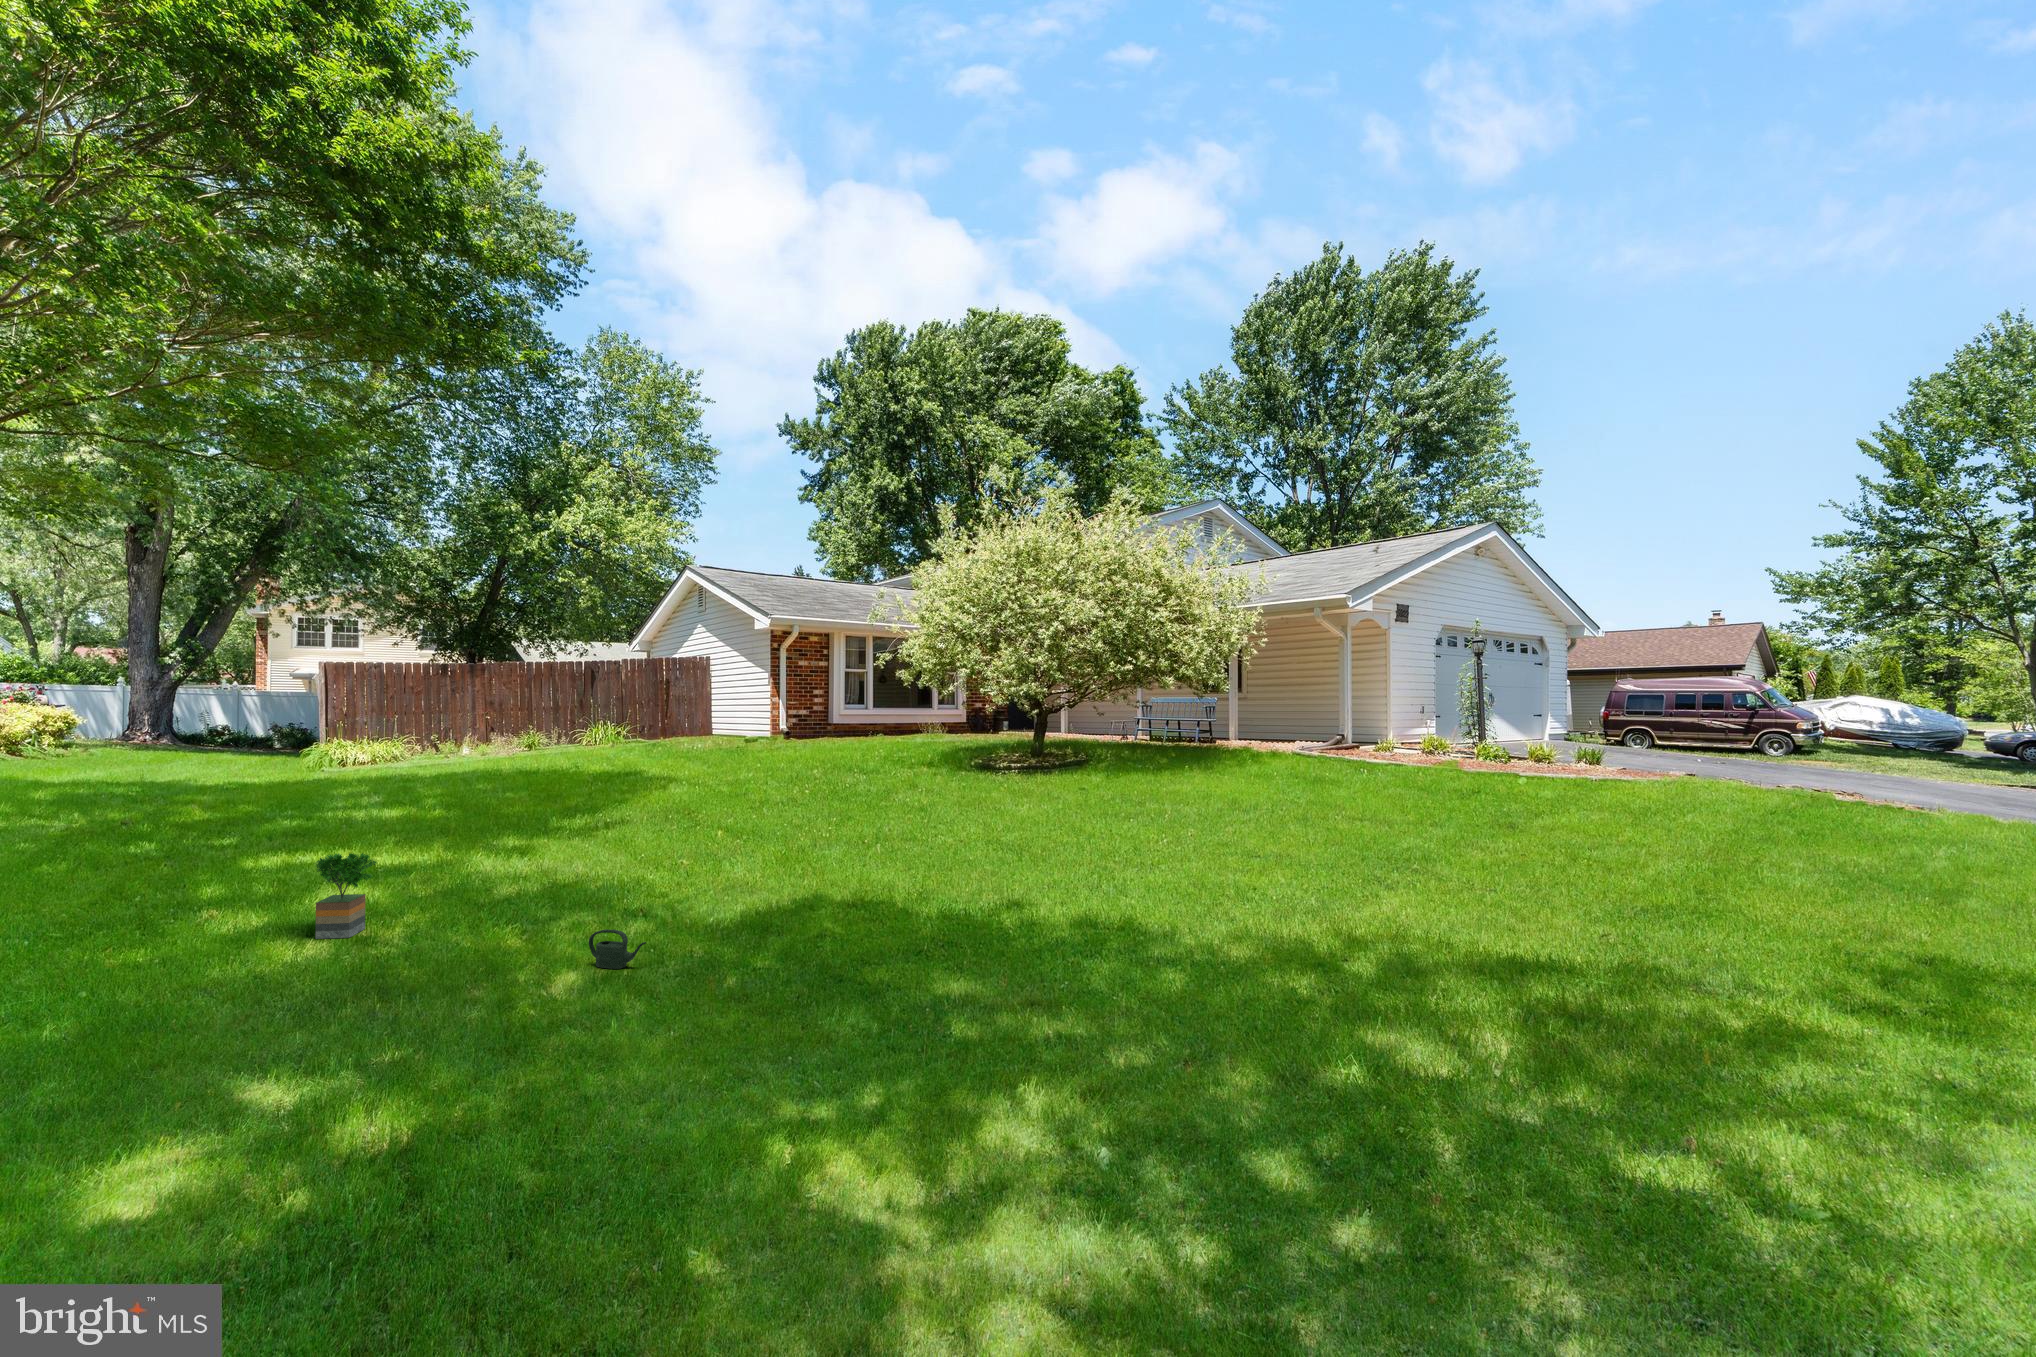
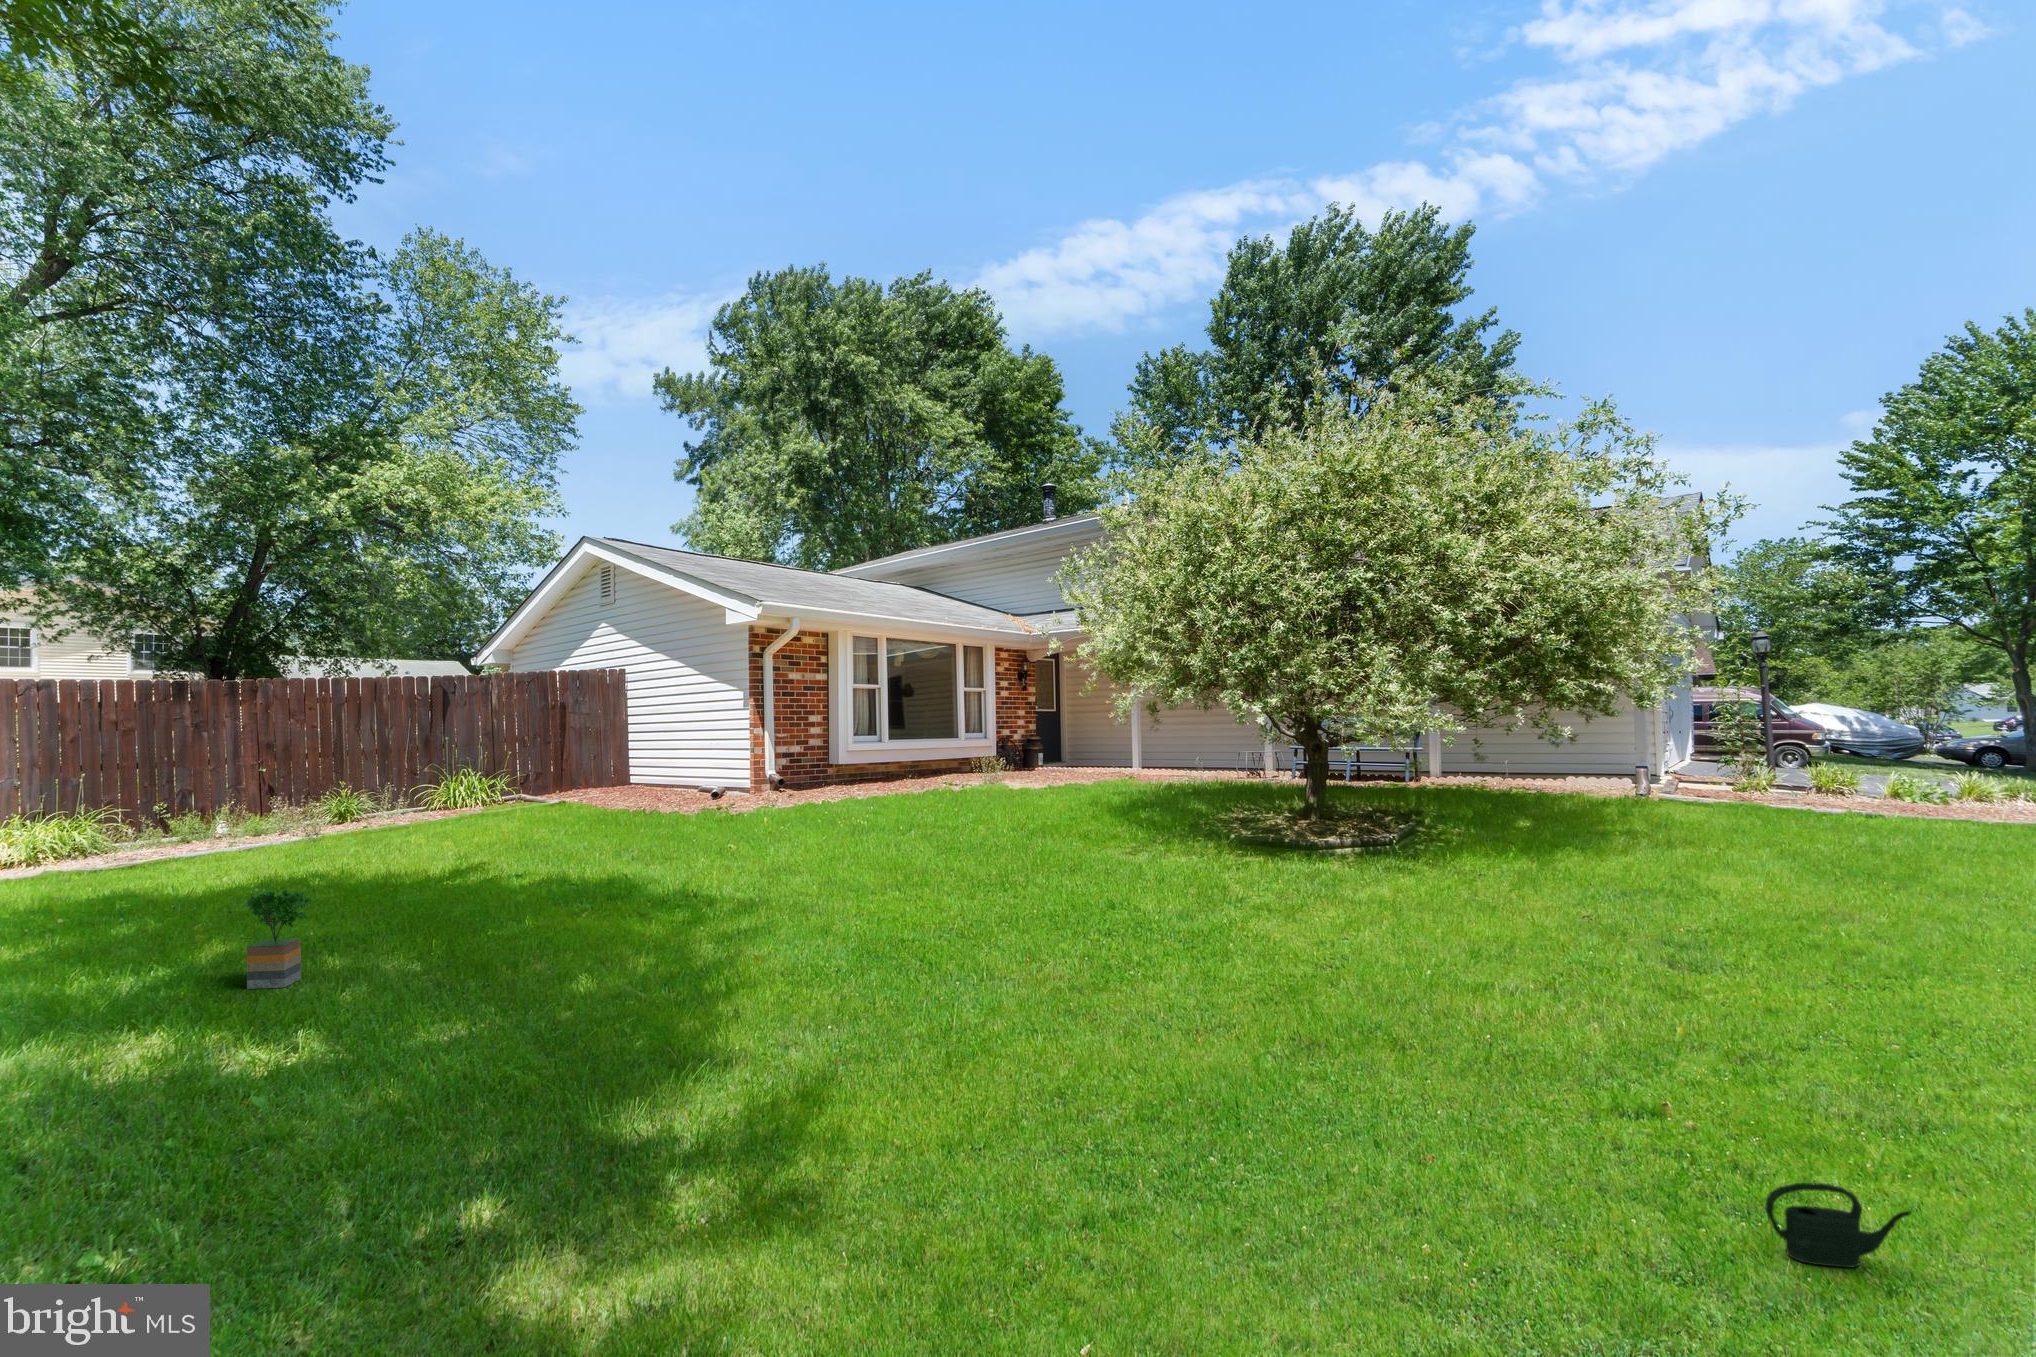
watering can: present [589,929,646,969] -> present [1766,1183,1910,1268]

